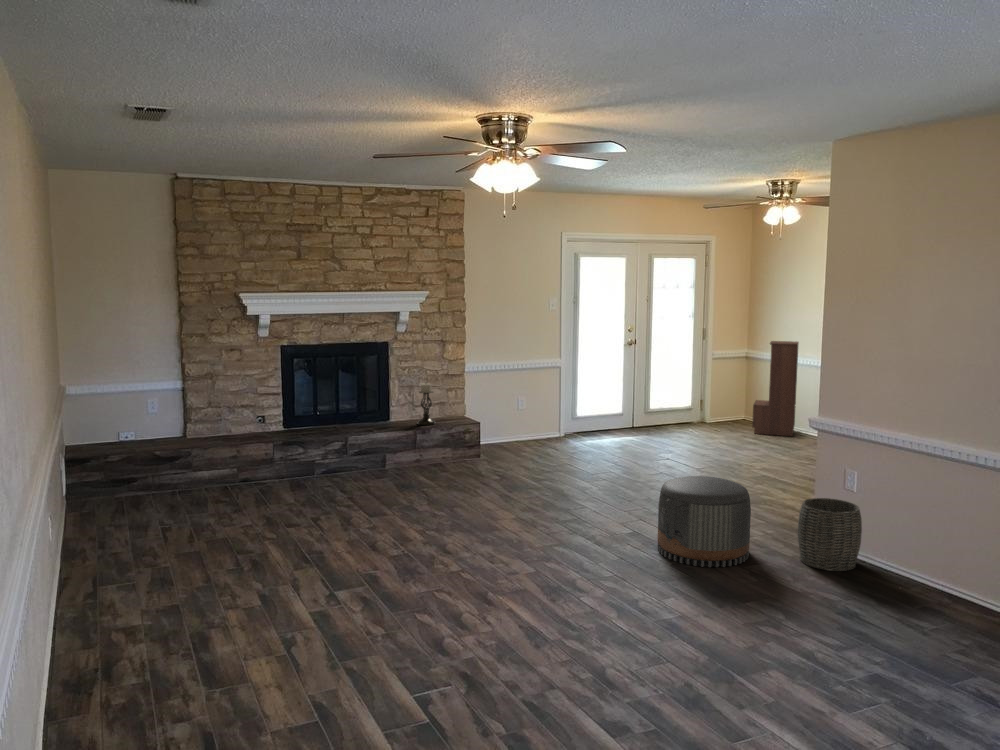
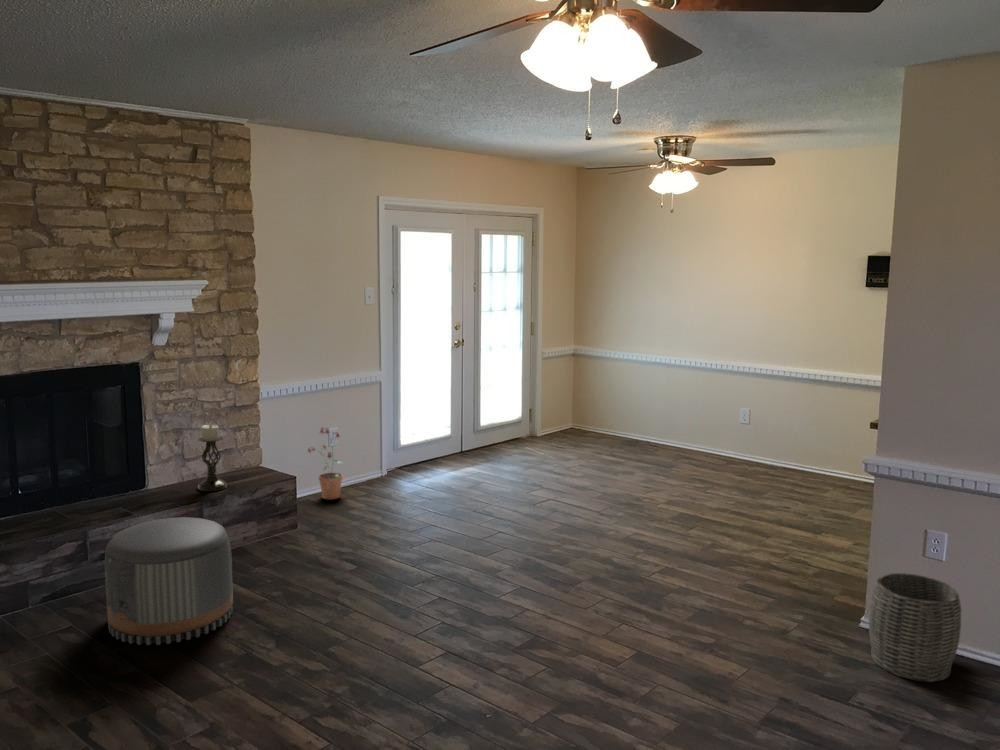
bookshelf: present [752,341,799,436] -> none [594,336,651,448]
potted plant: none [500,395,525,446] -> present [308,428,343,500]
pouf: present [658,476,751,567] -> present [104,517,233,645]

